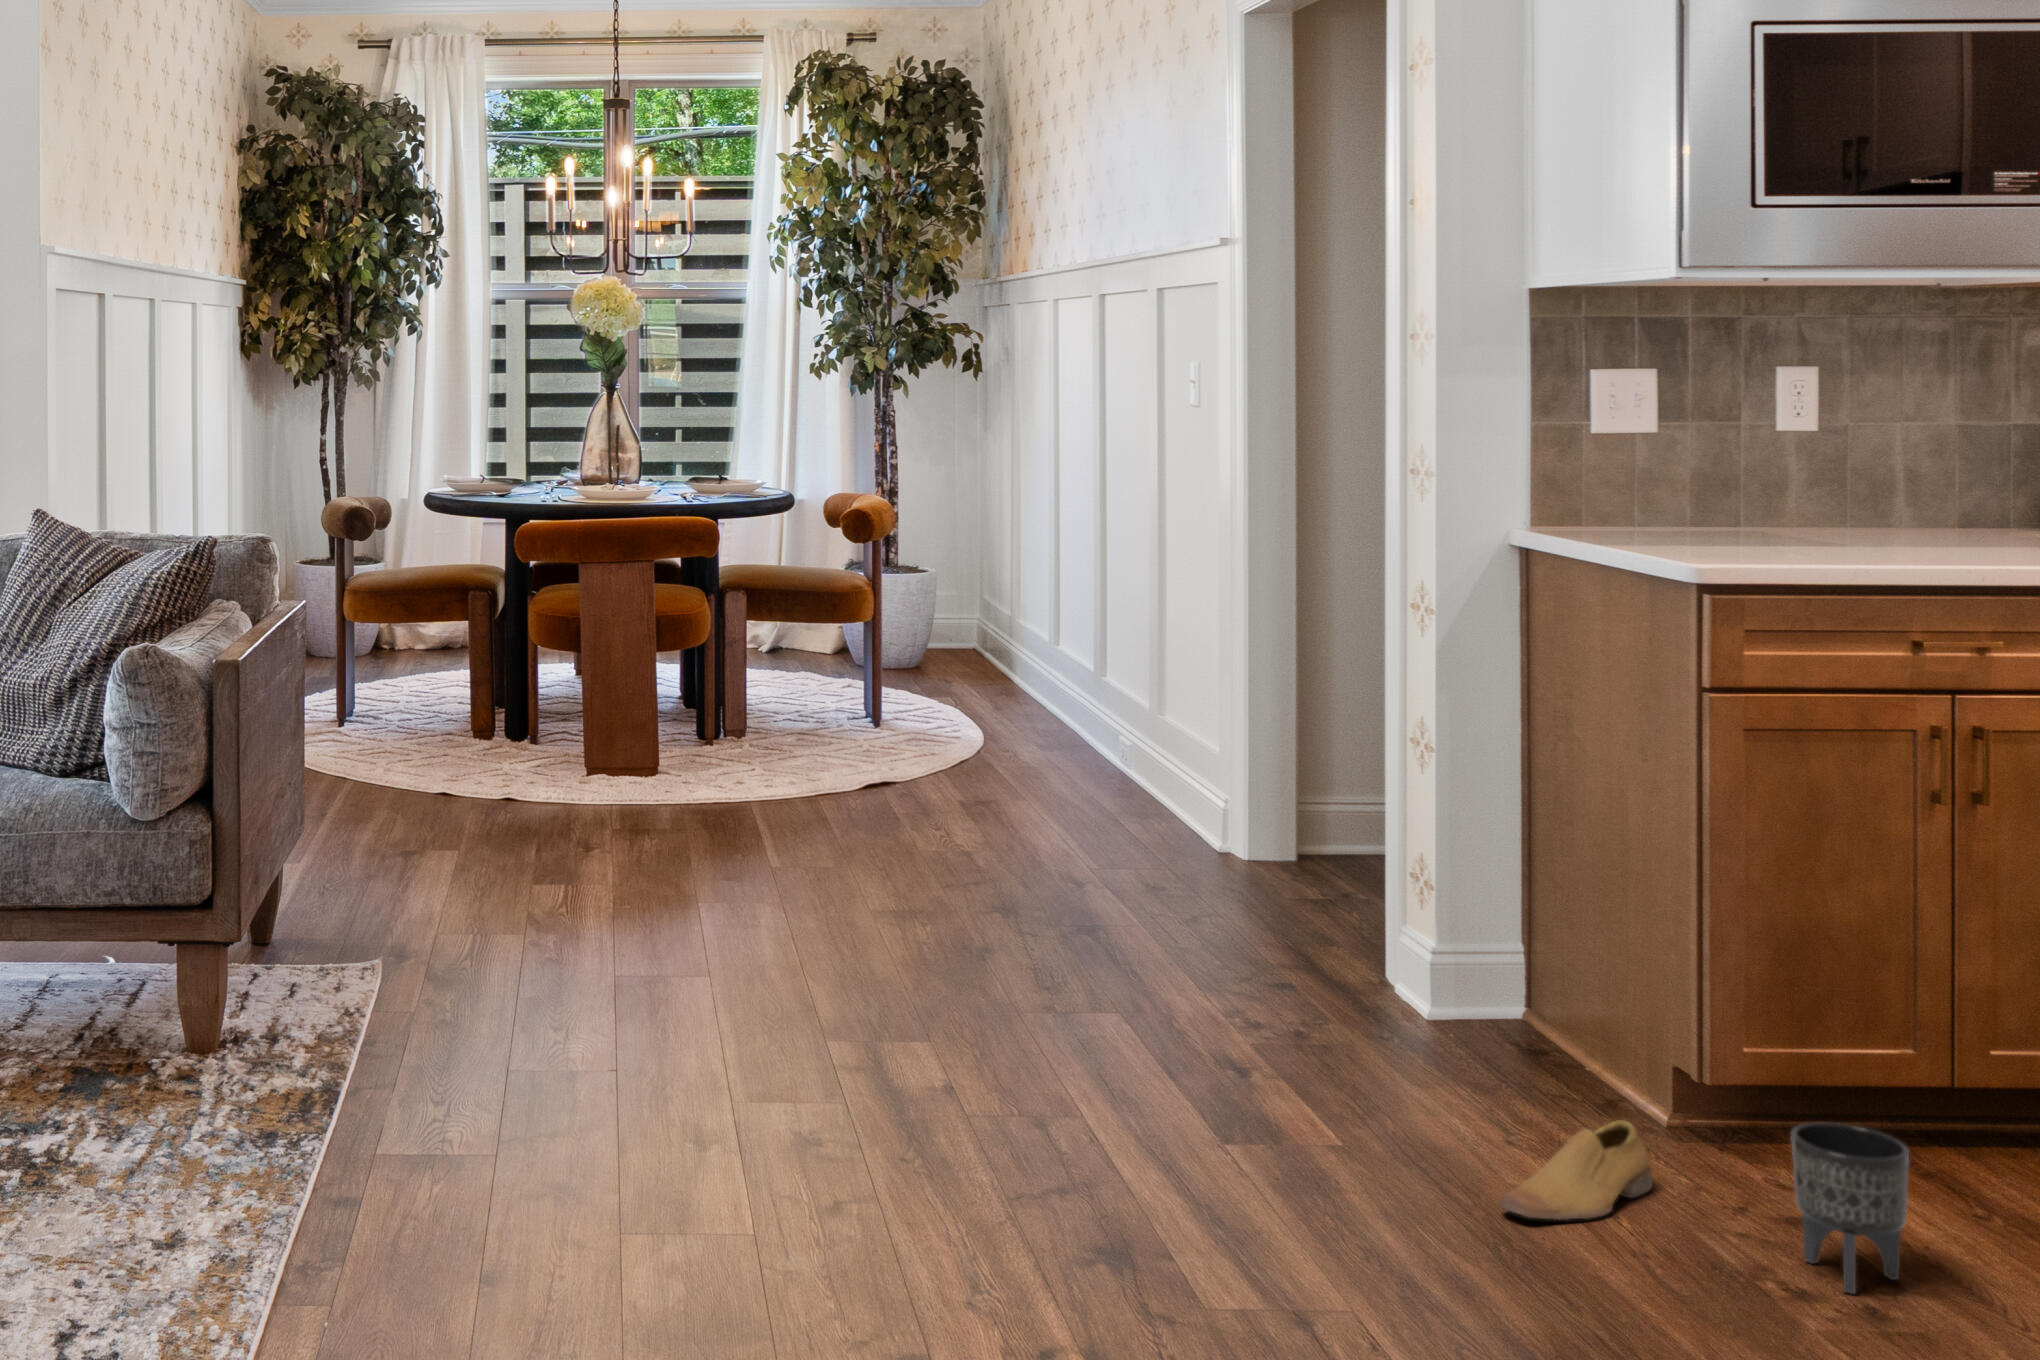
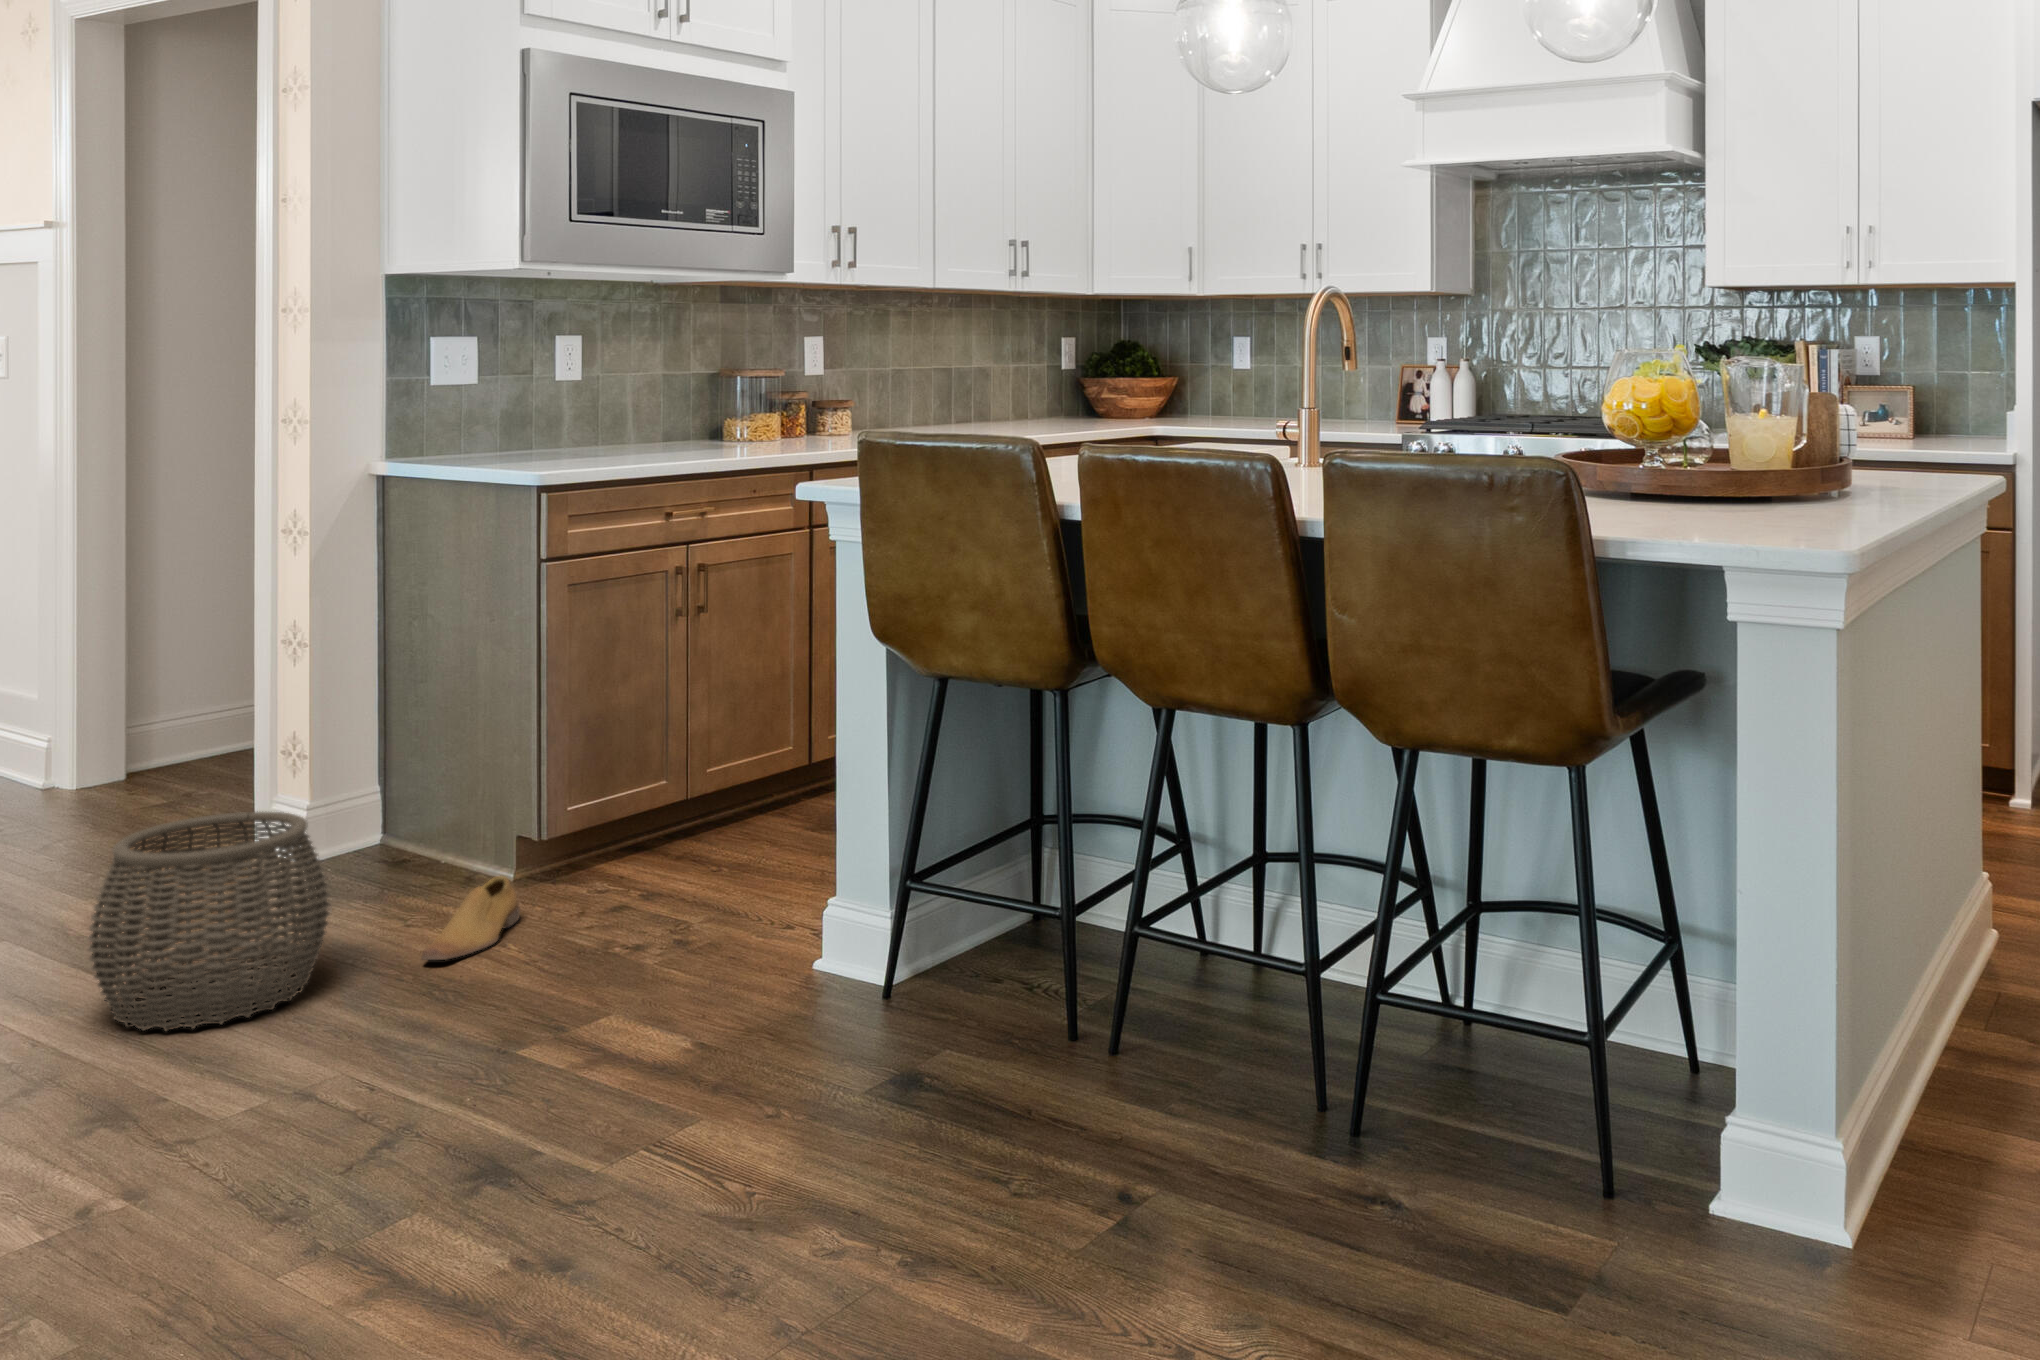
woven basket: none [1133,945,1389,1210] -> present [88,811,330,1031]
planter: present [1791,1123,1909,1294] -> none [623,828,694,935]

